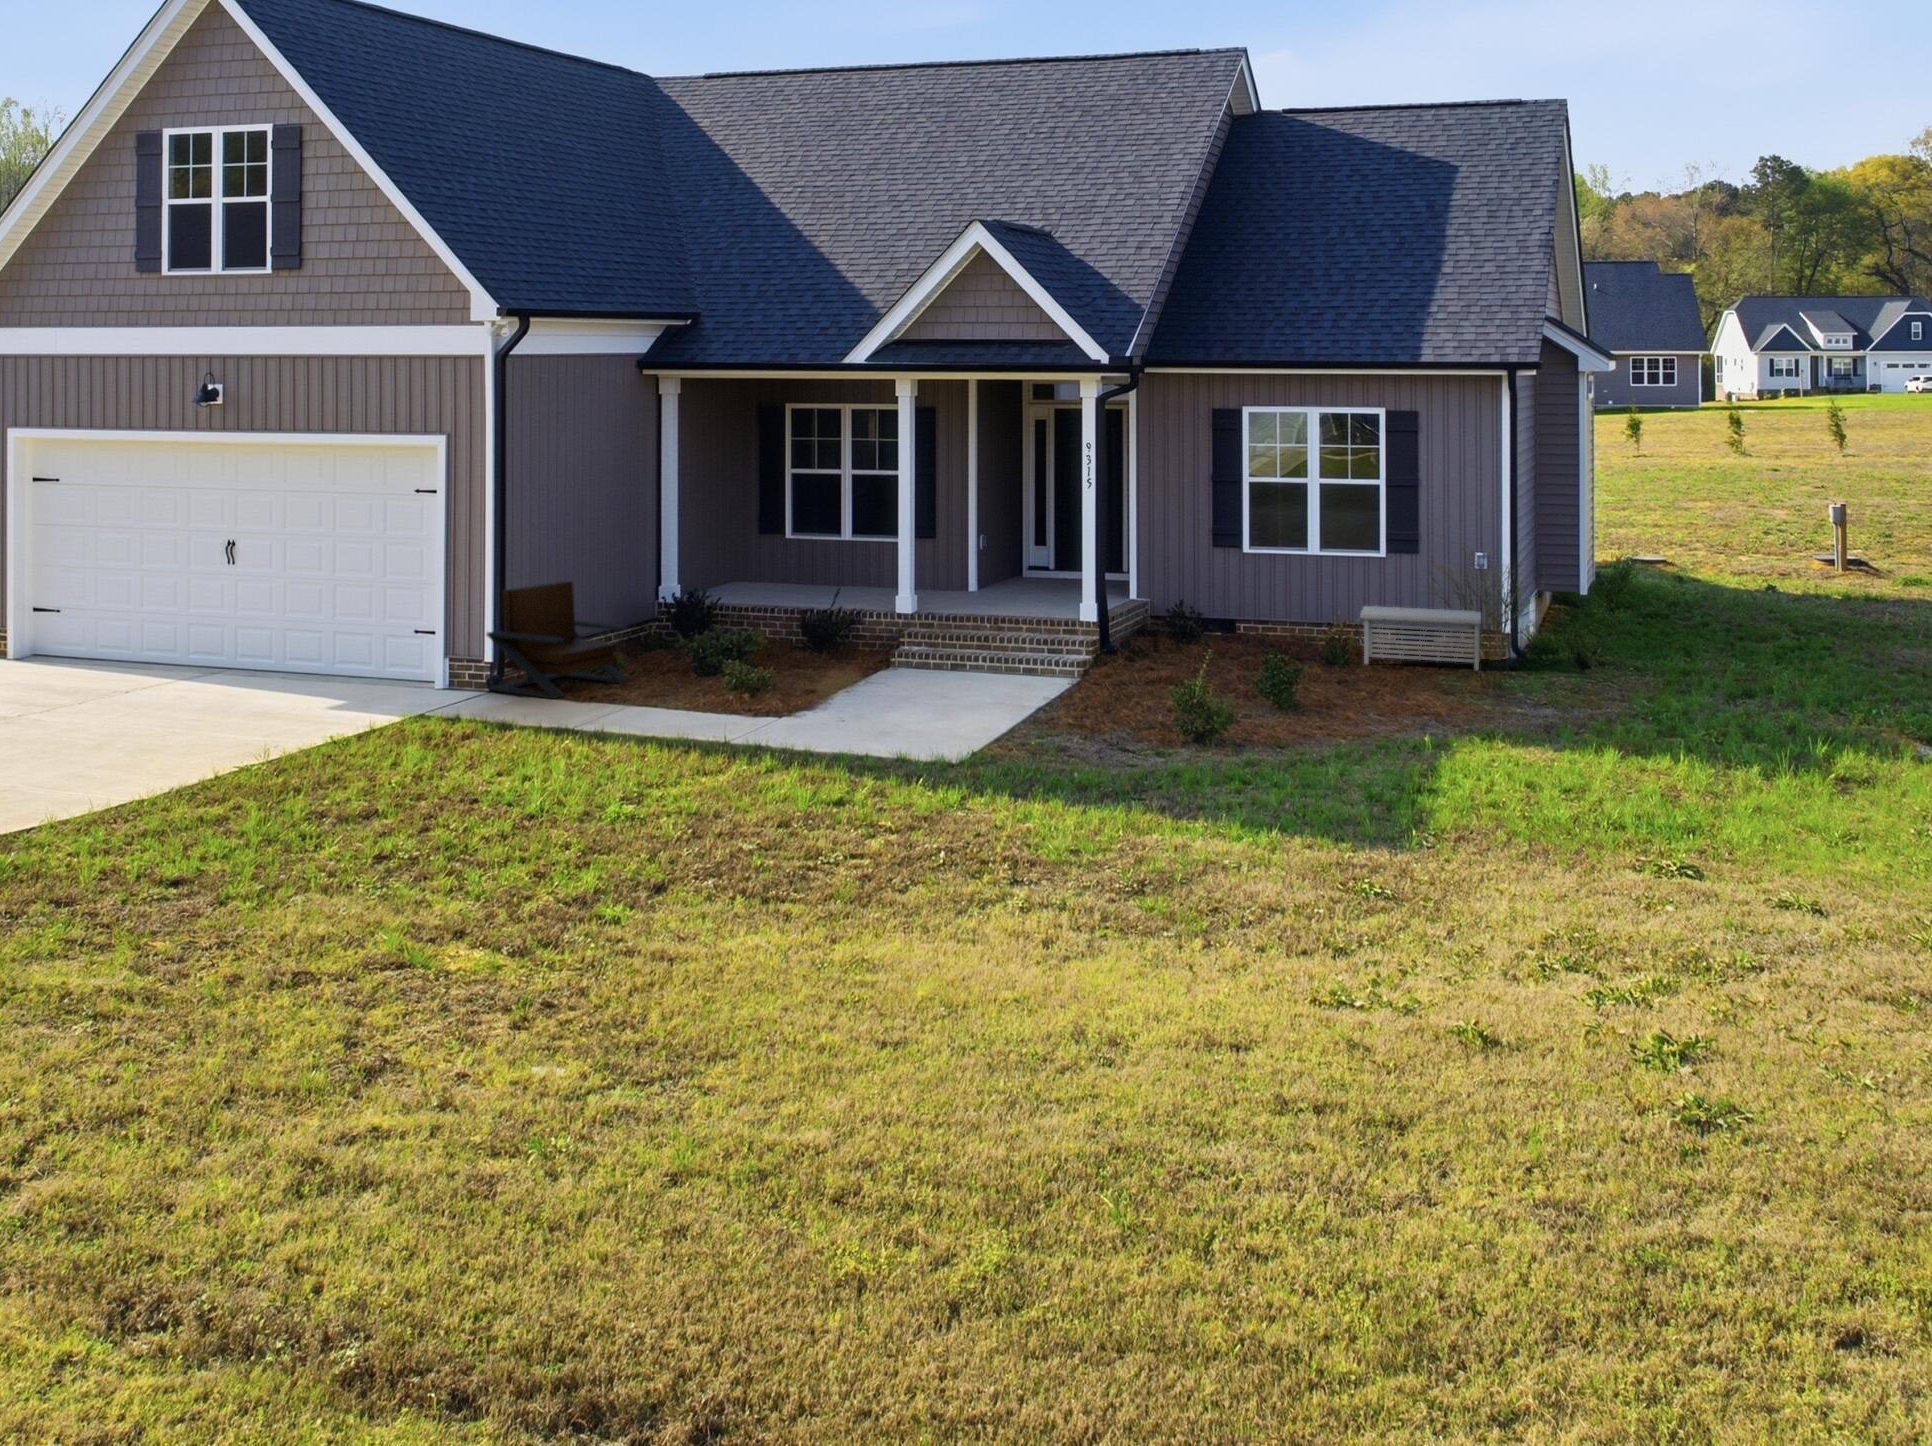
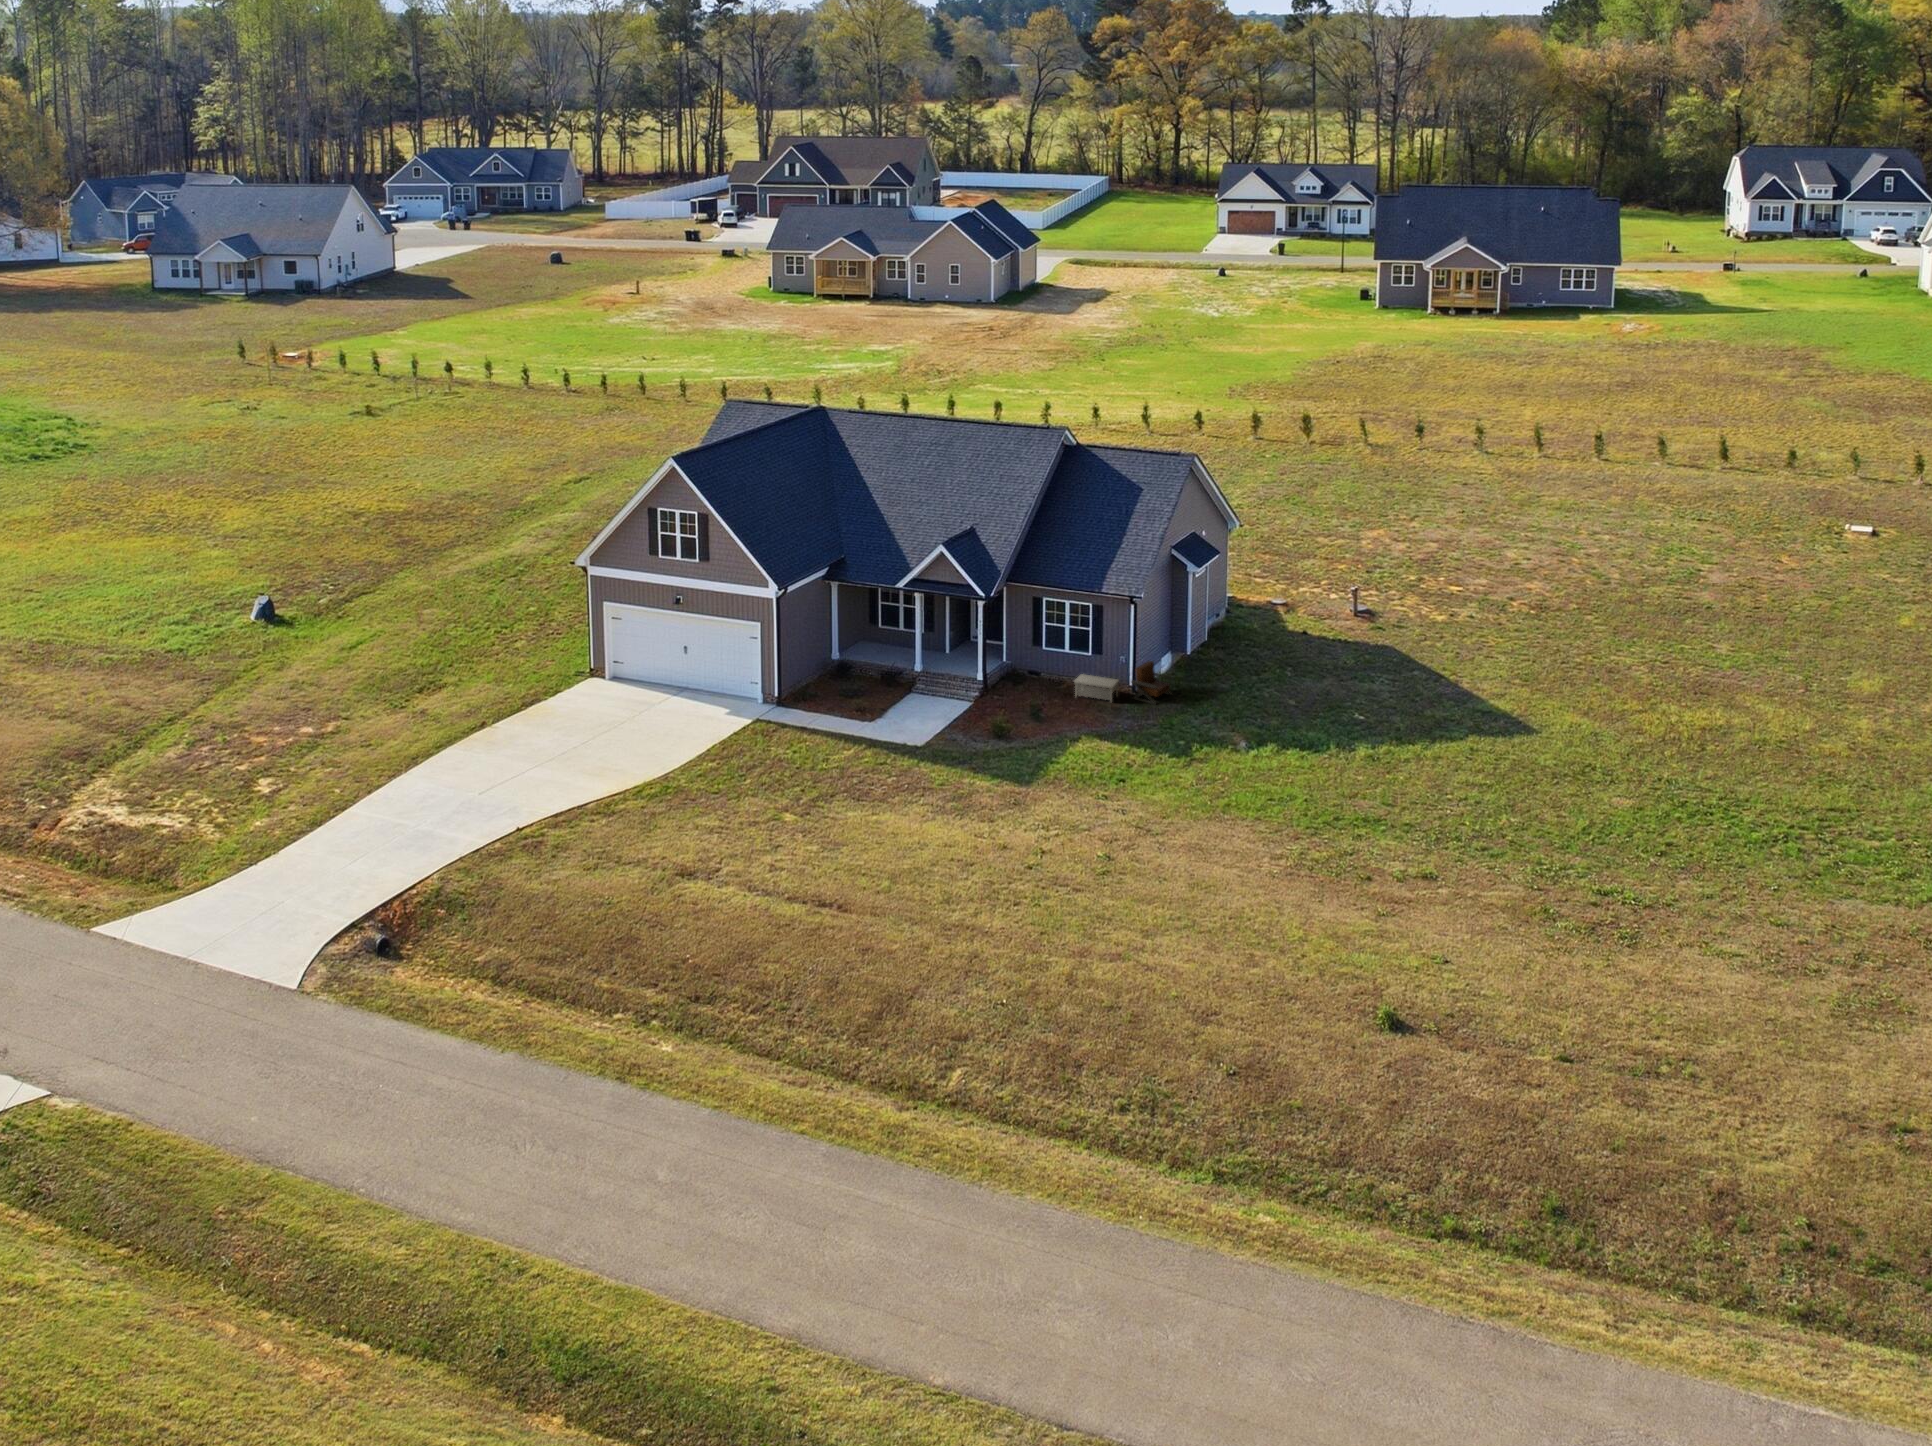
lounge chair: present [487,581,628,699] -> present [1132,661,1172,704]

